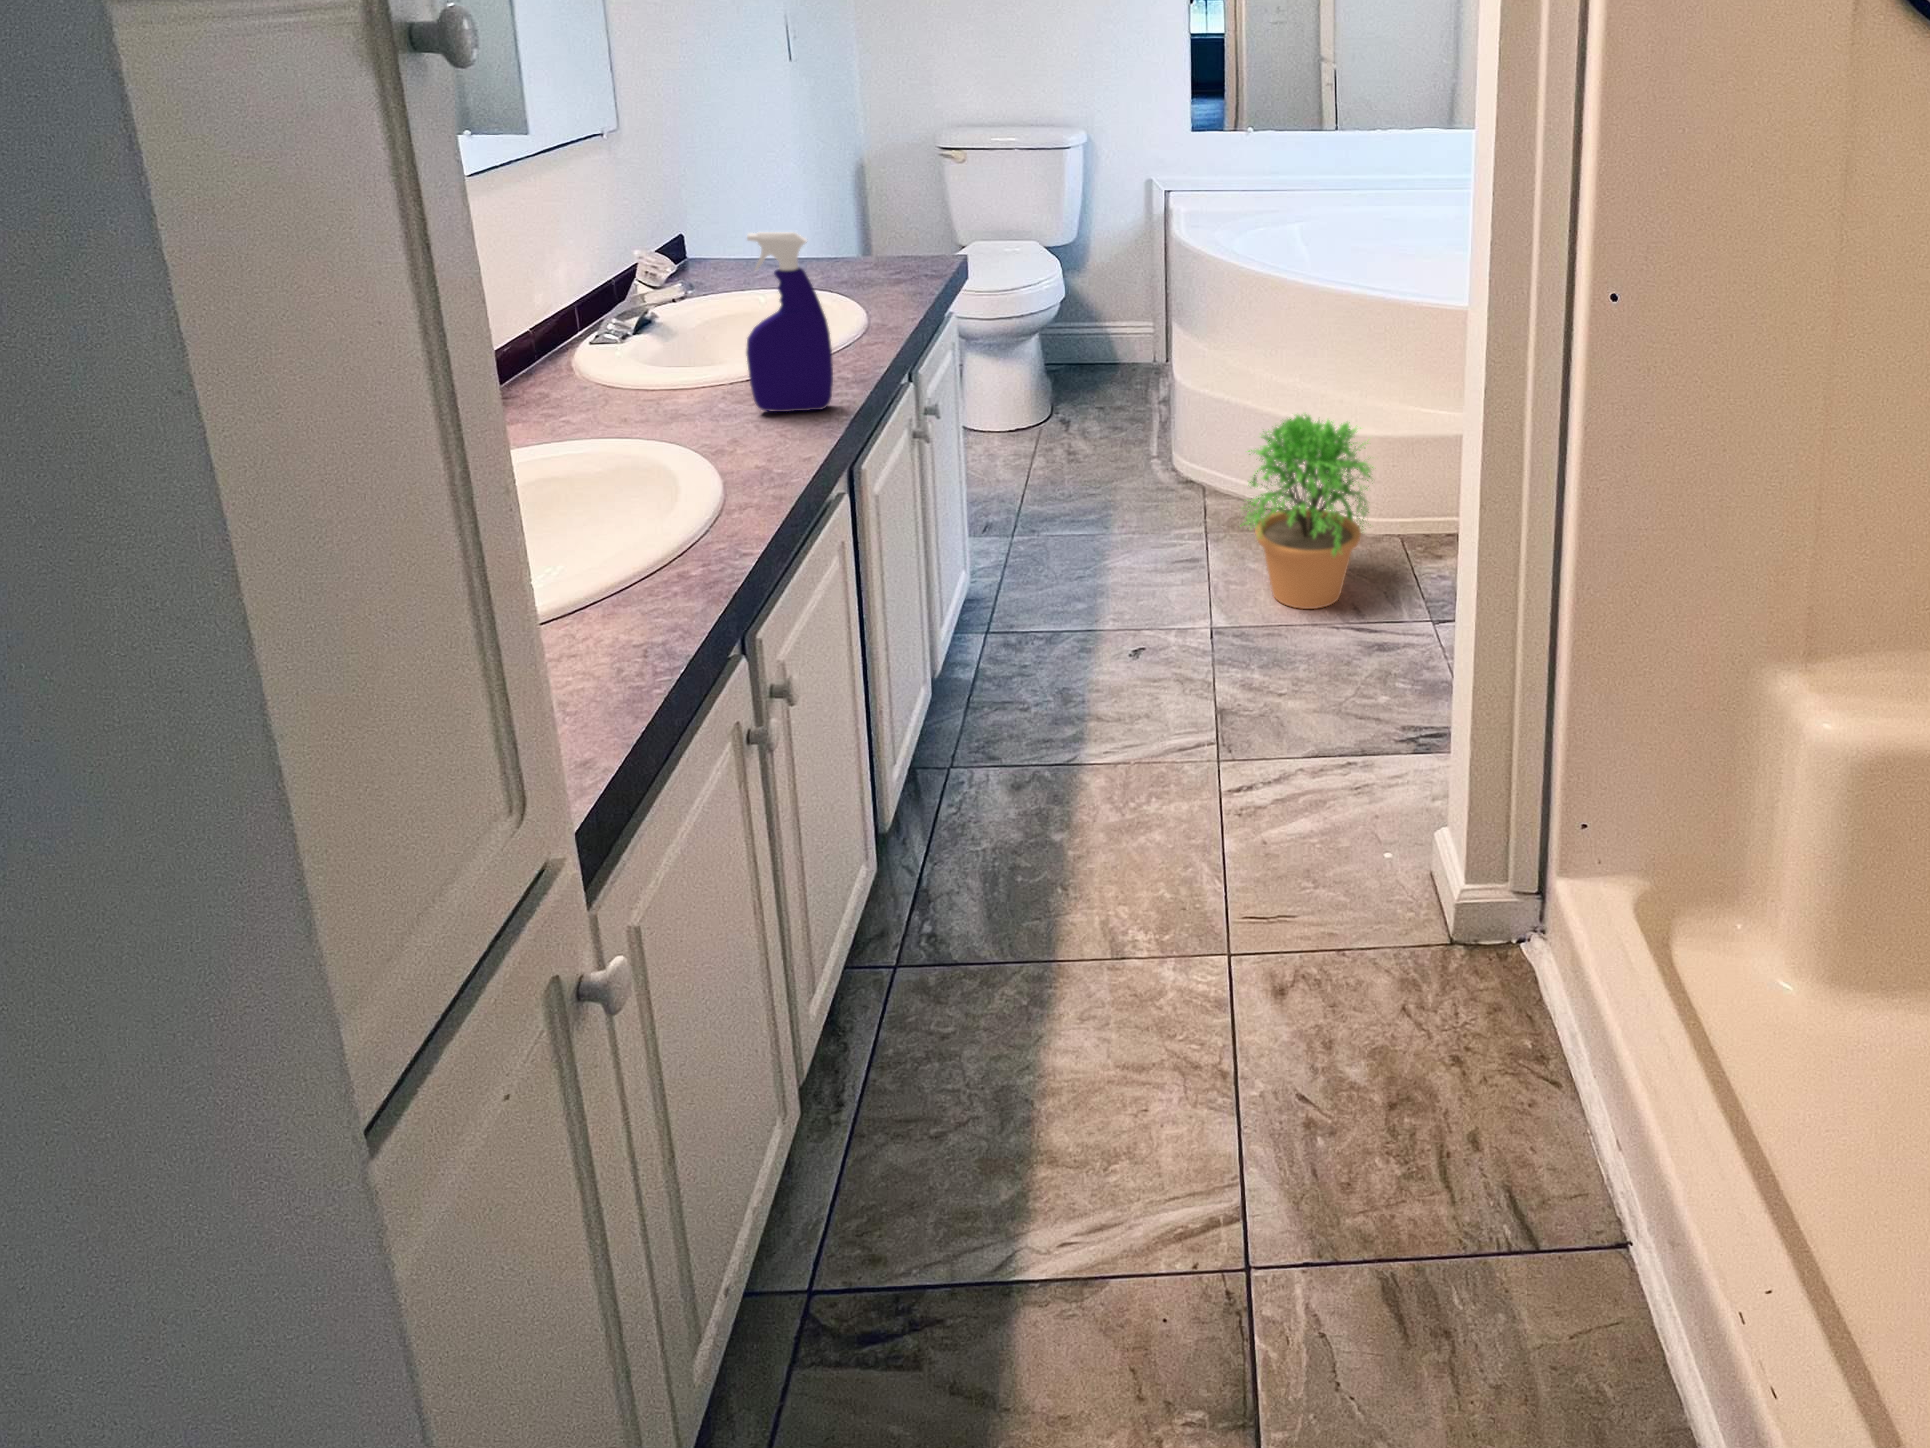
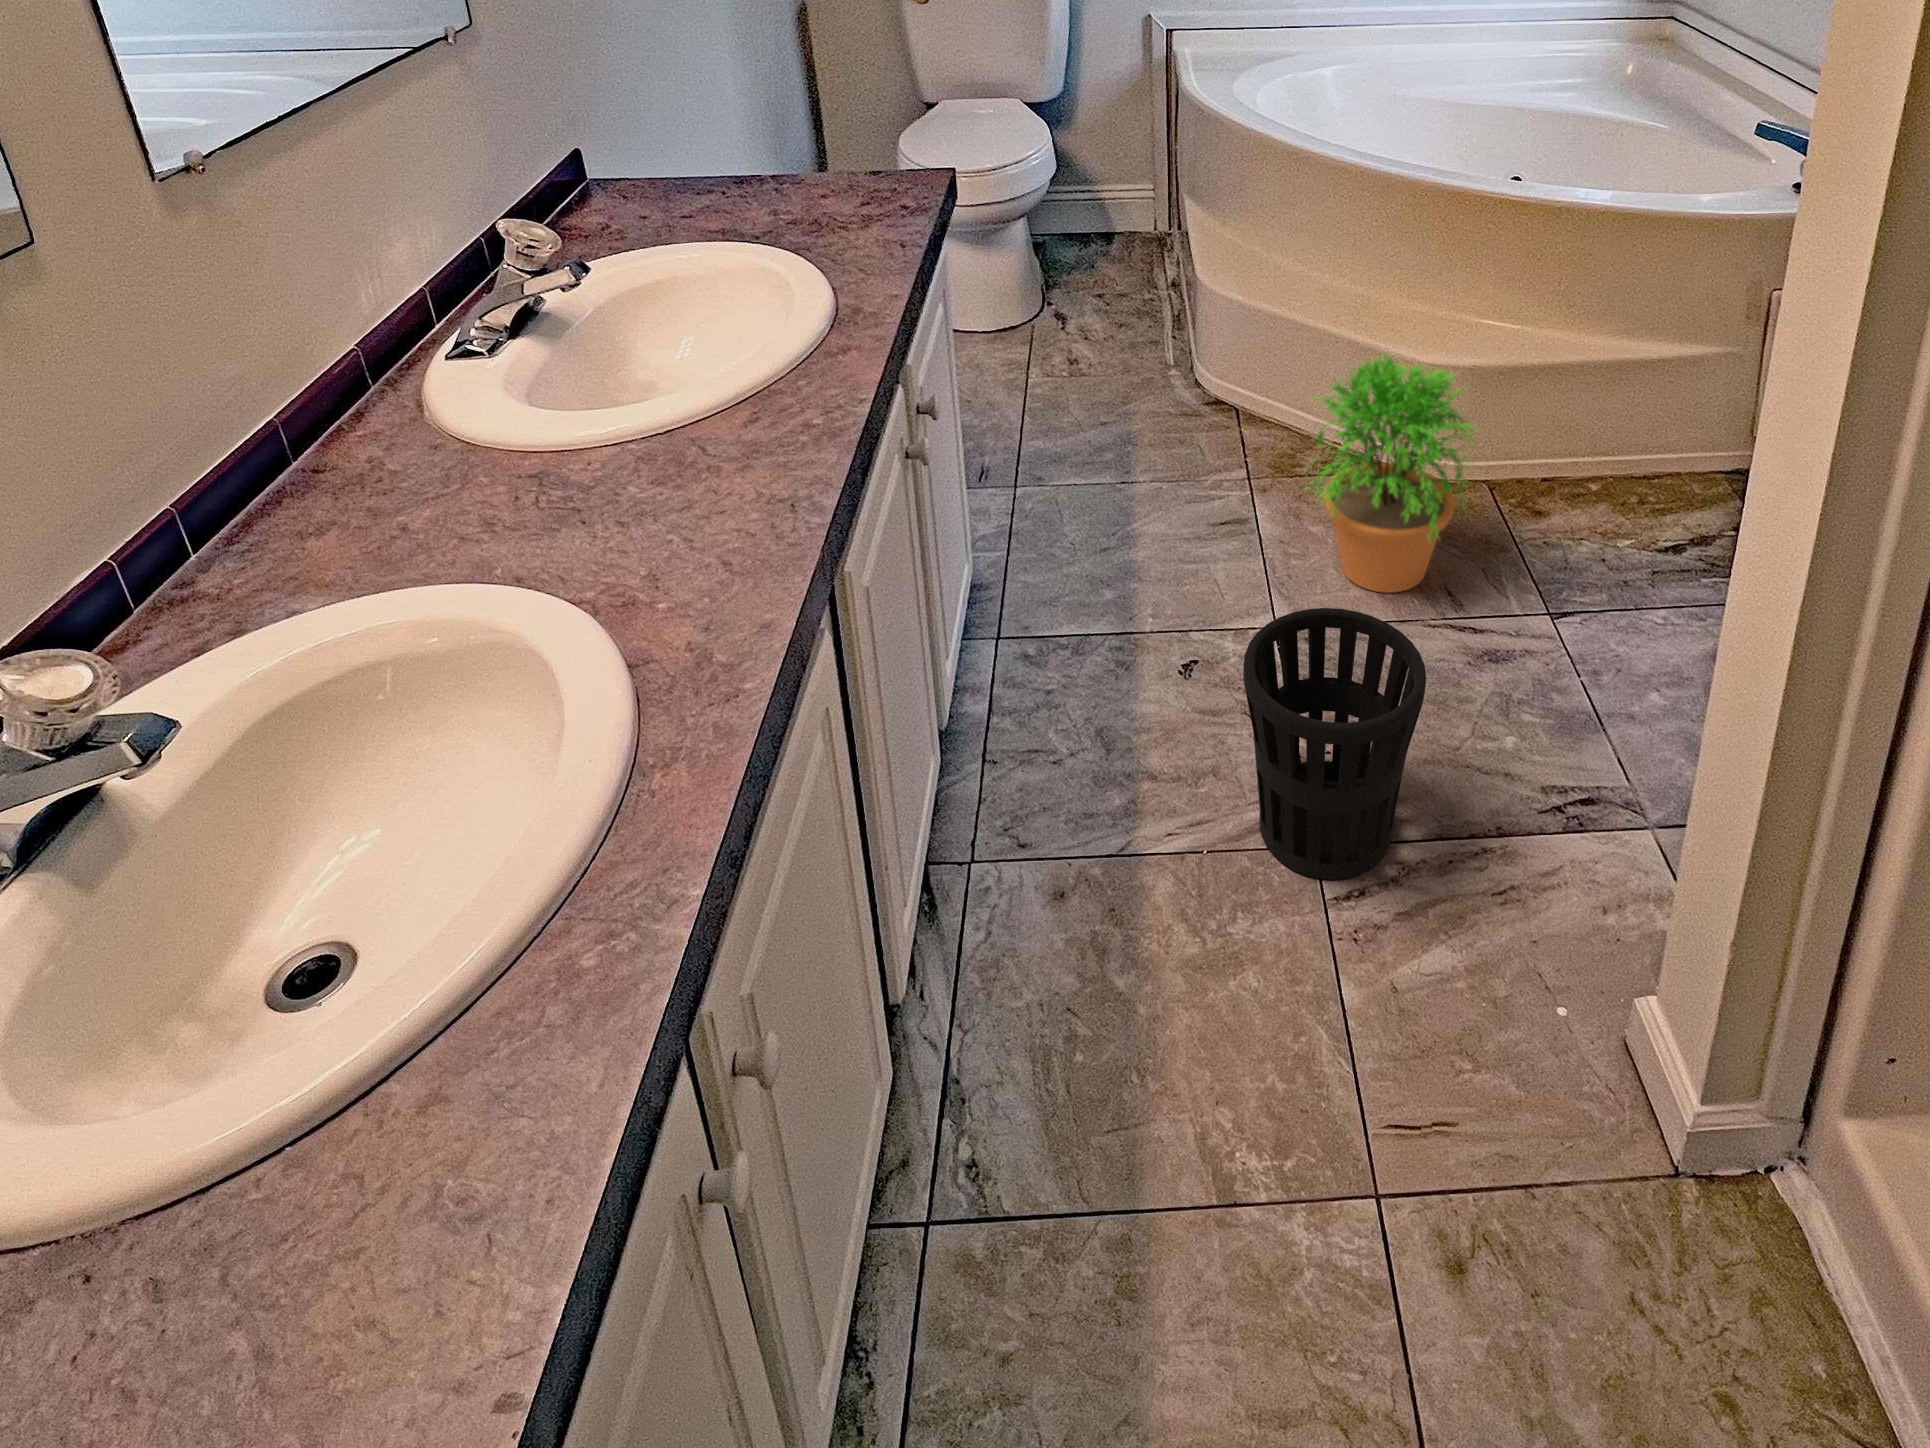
spray bottle: present [746,232,833,412] -> none [637,281,795,552]
wastebasket: none [1162,575,1300,782] -> present [1243,608,1426,880]

